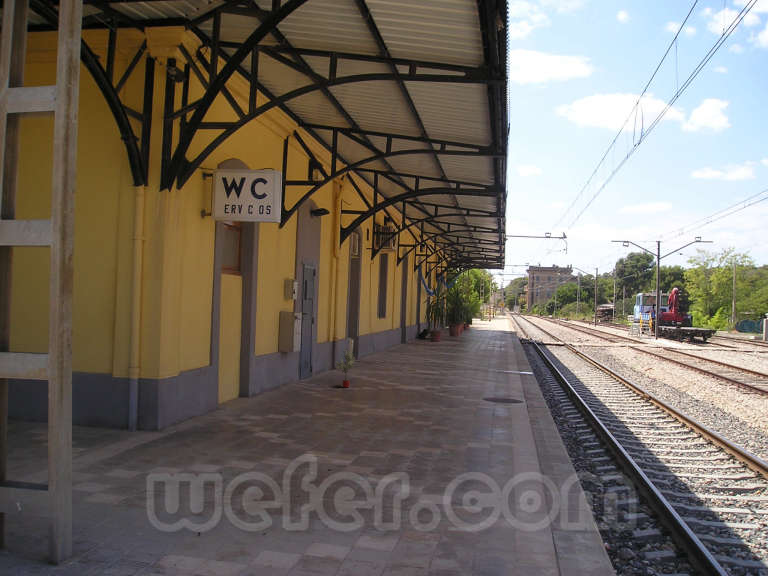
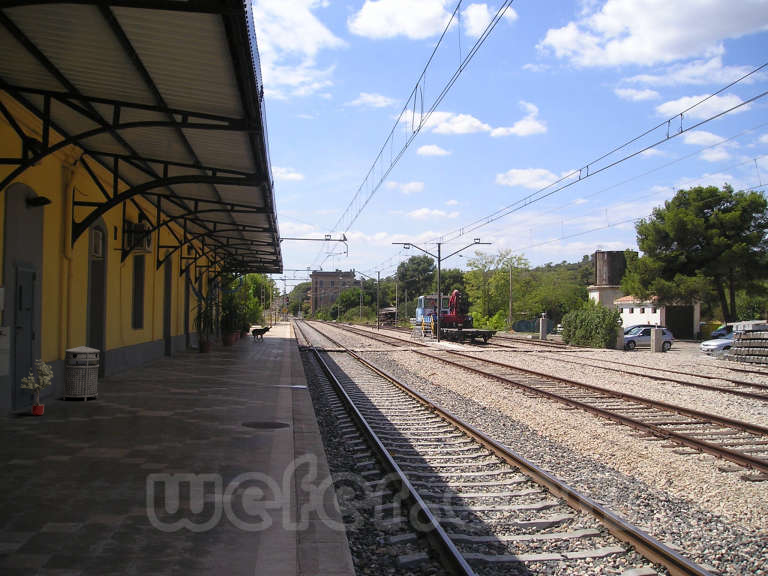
trash can: none [357,339,381,379] -> present [63,346,100,401]

